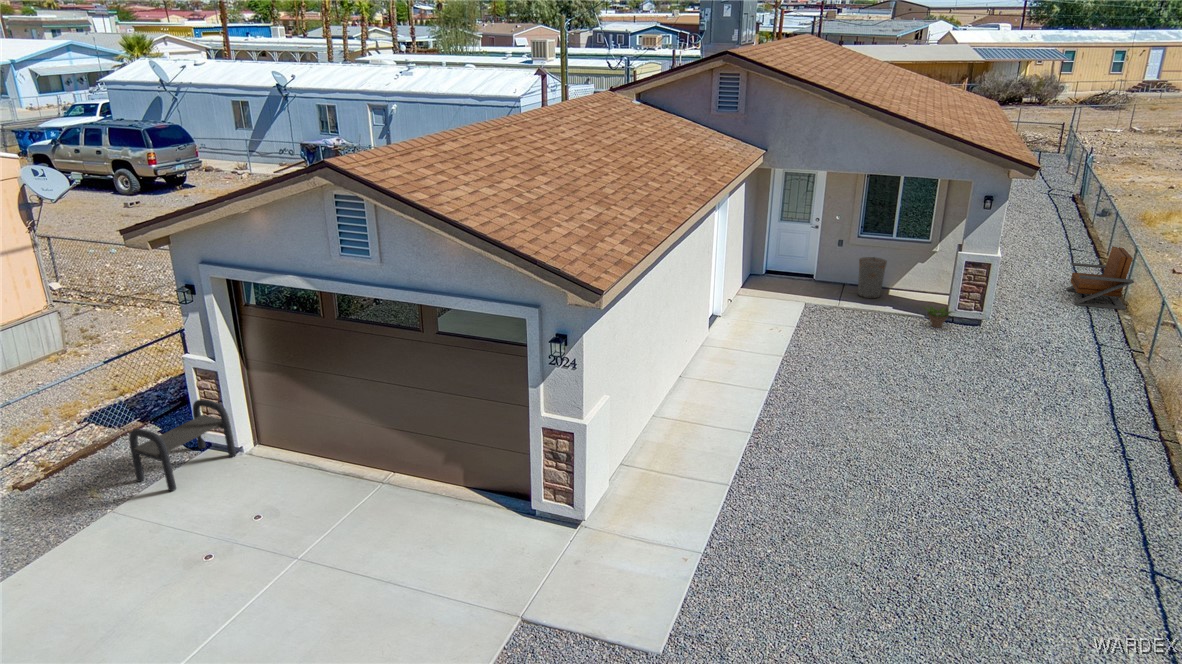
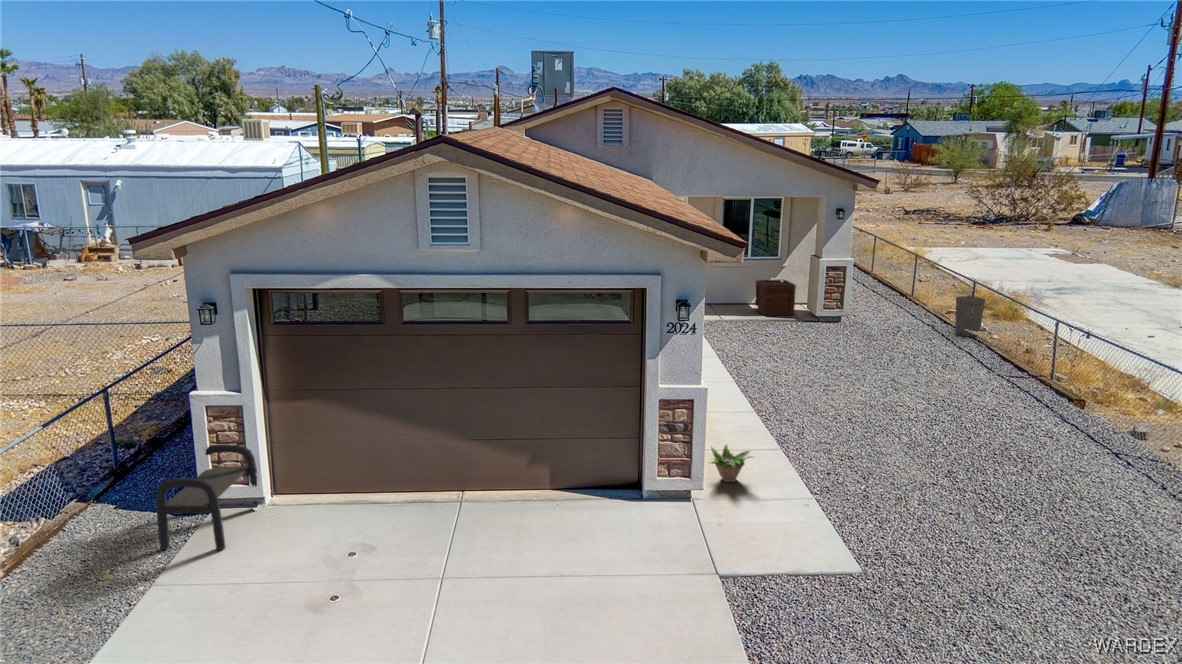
lounge chair: present [1066,246,1134,309] -> none [869,255,927,304]
trash can: present [858,257,887,299] -> present [955,295,985,338]
wooden crate: none [898,263,941,308] -> present [755,280,796,316]
decorative plant: present [925,306,953,328] -> present [709,444,753,482]

